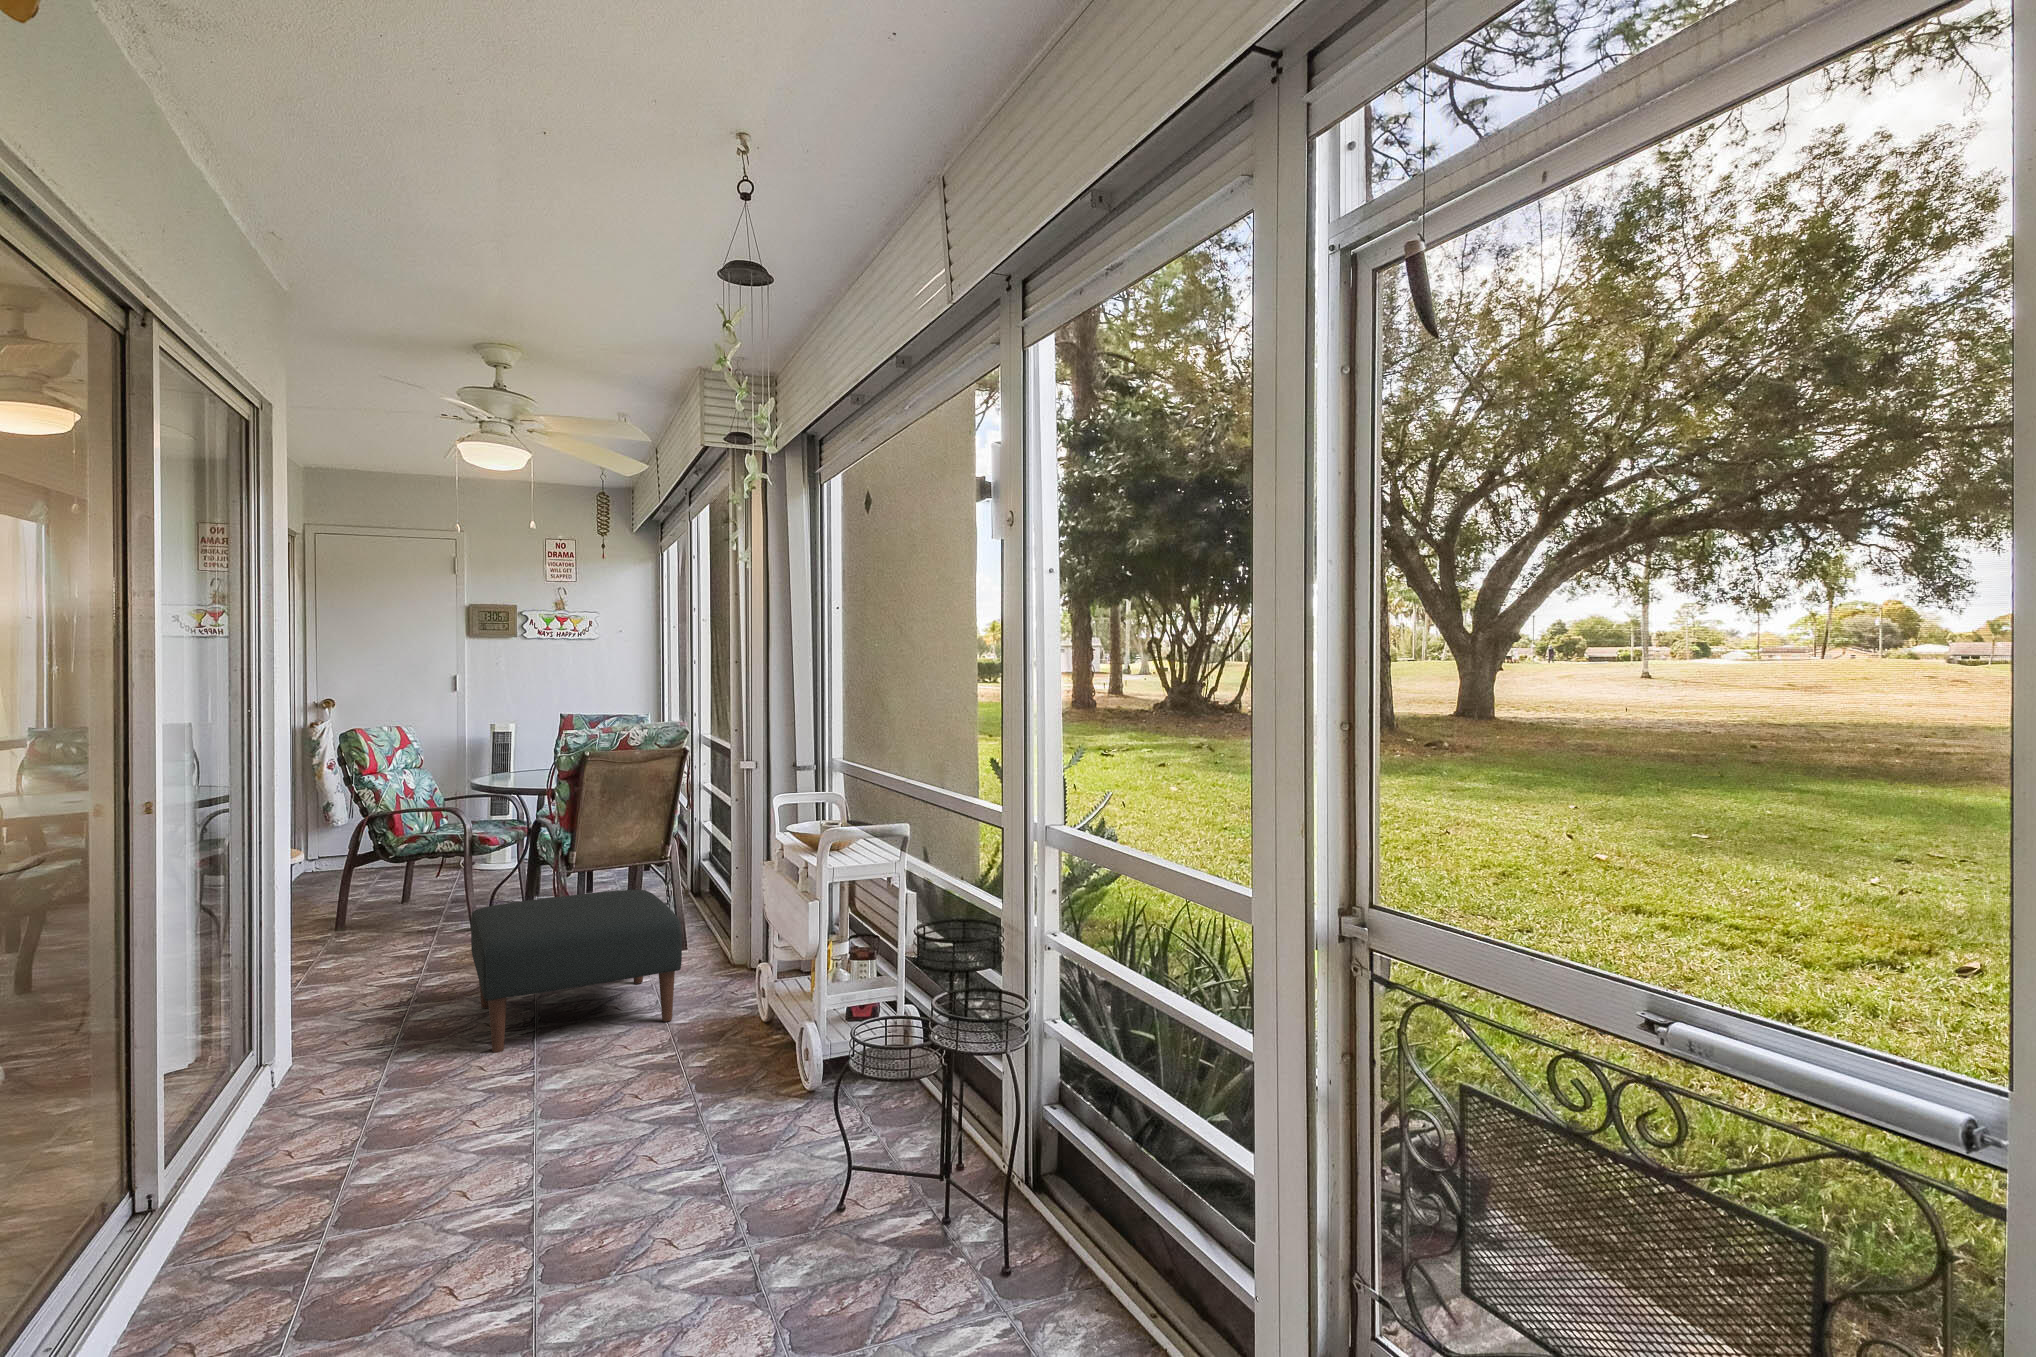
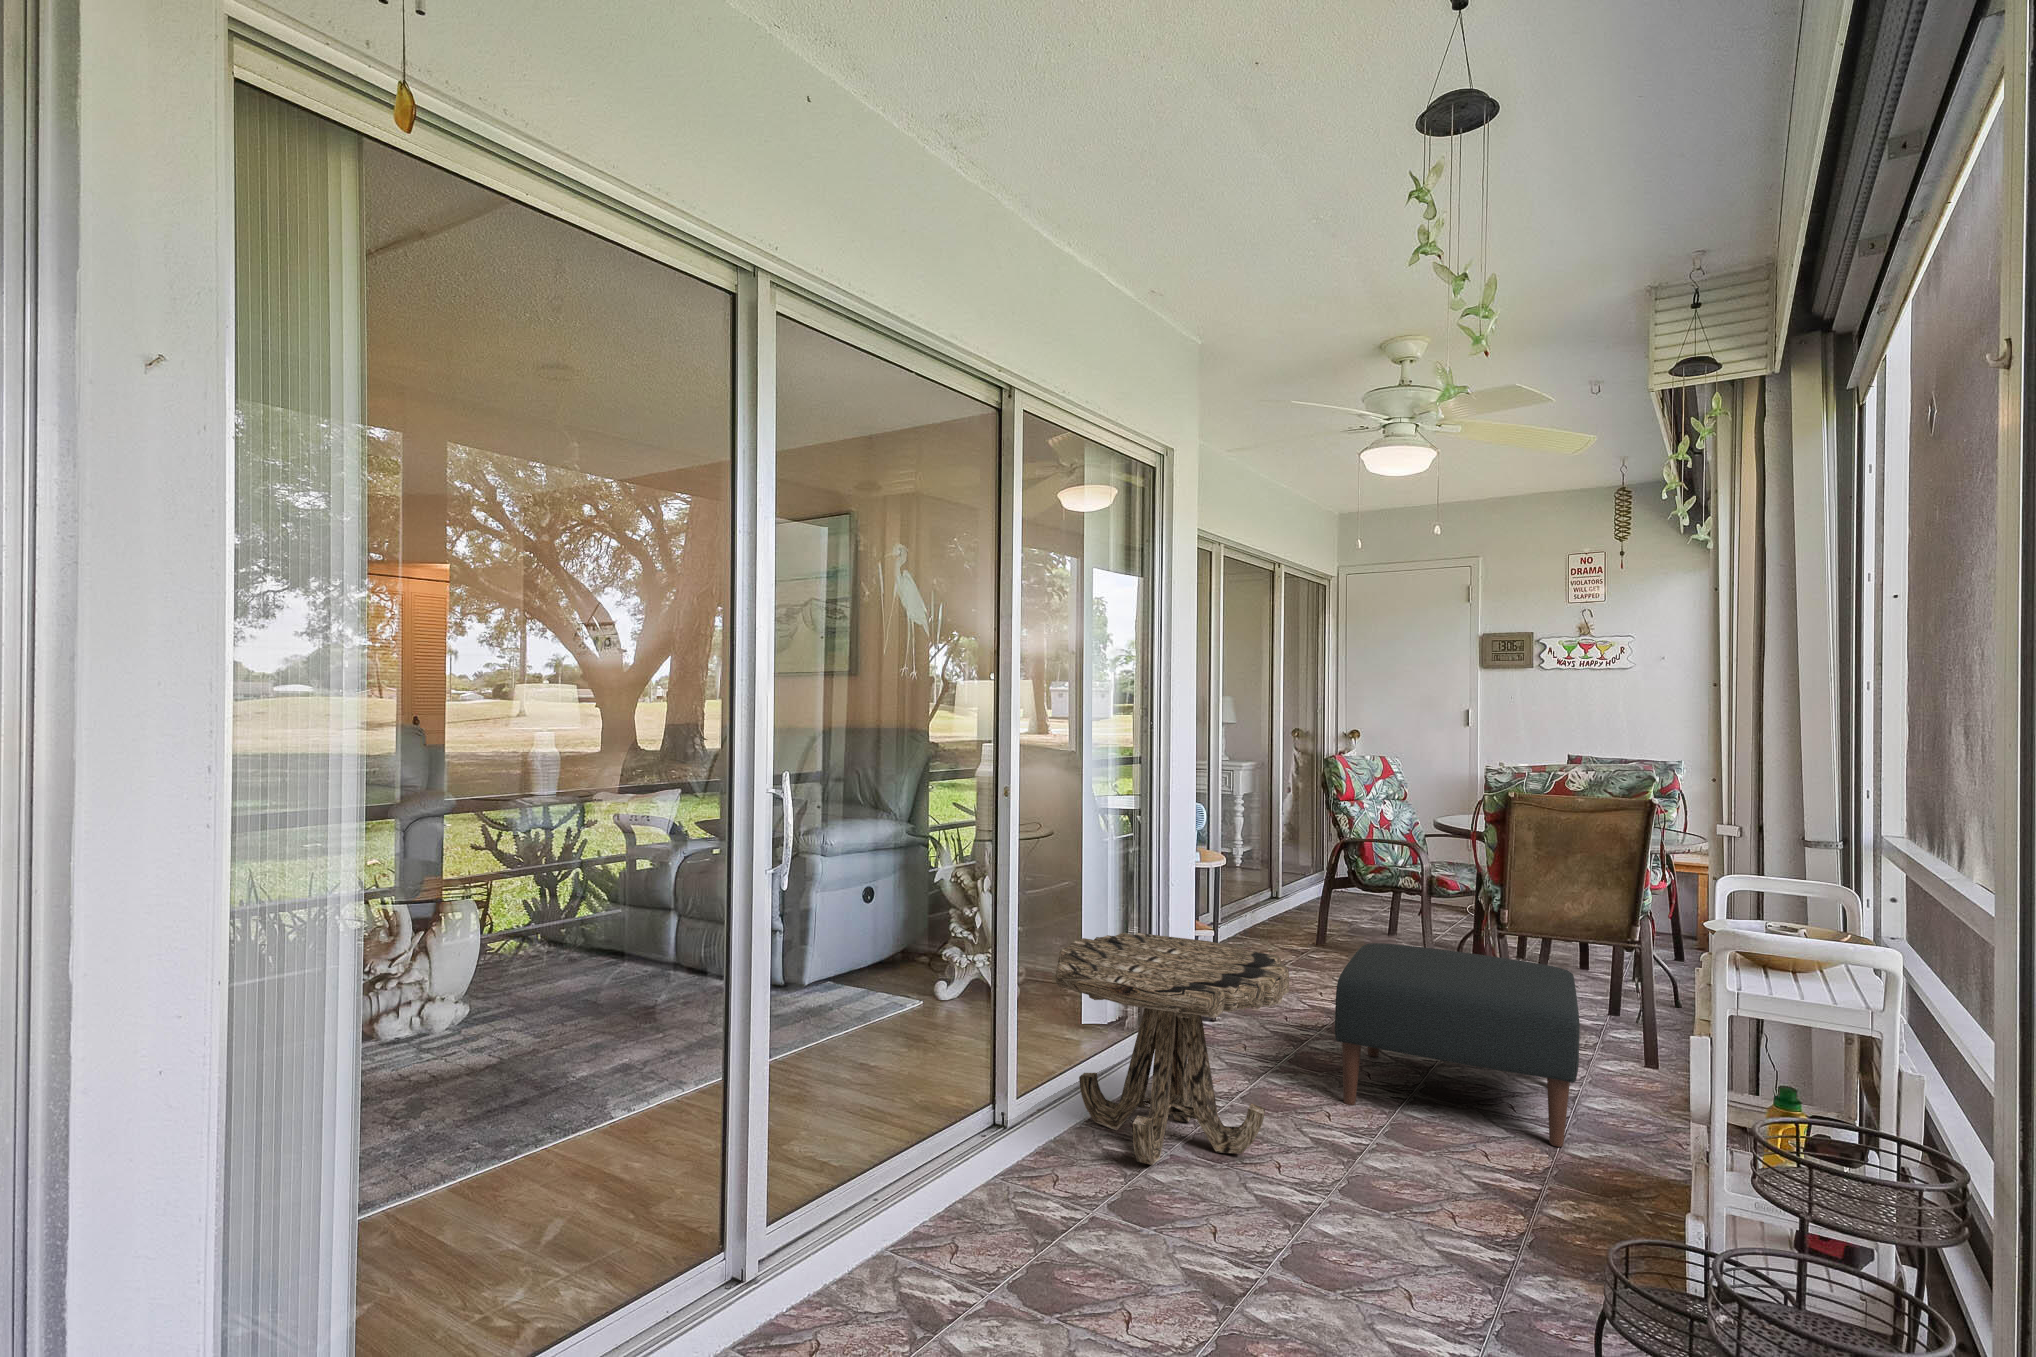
side table: none [208,939,481,1176] -> present [1056,933,1289,1165]

